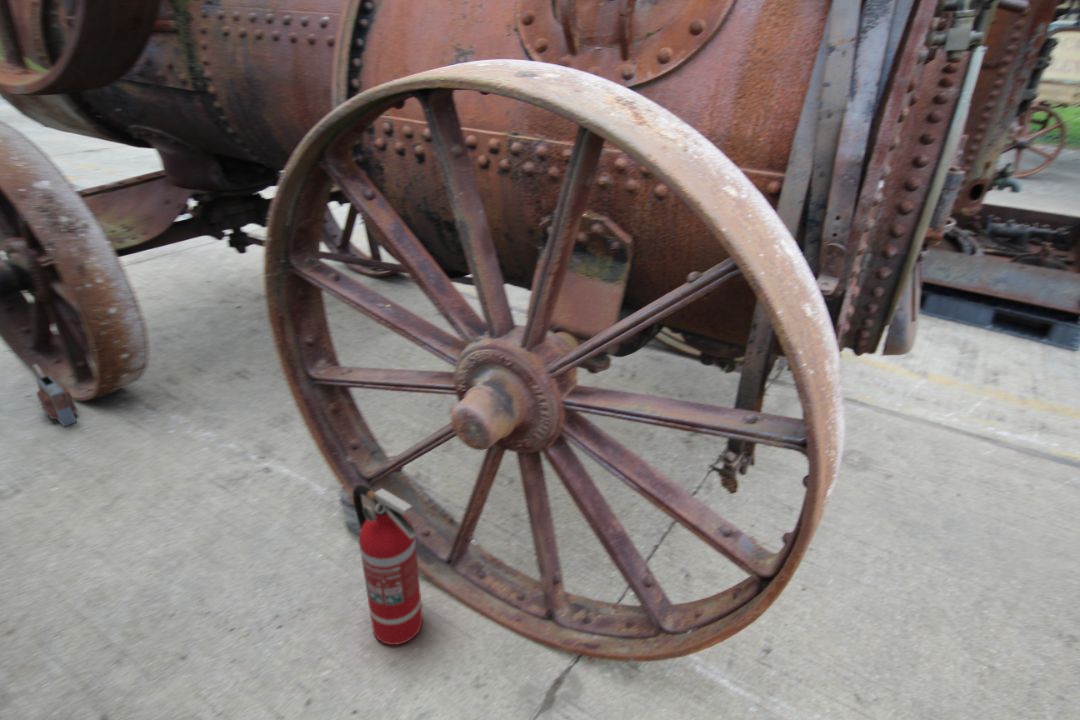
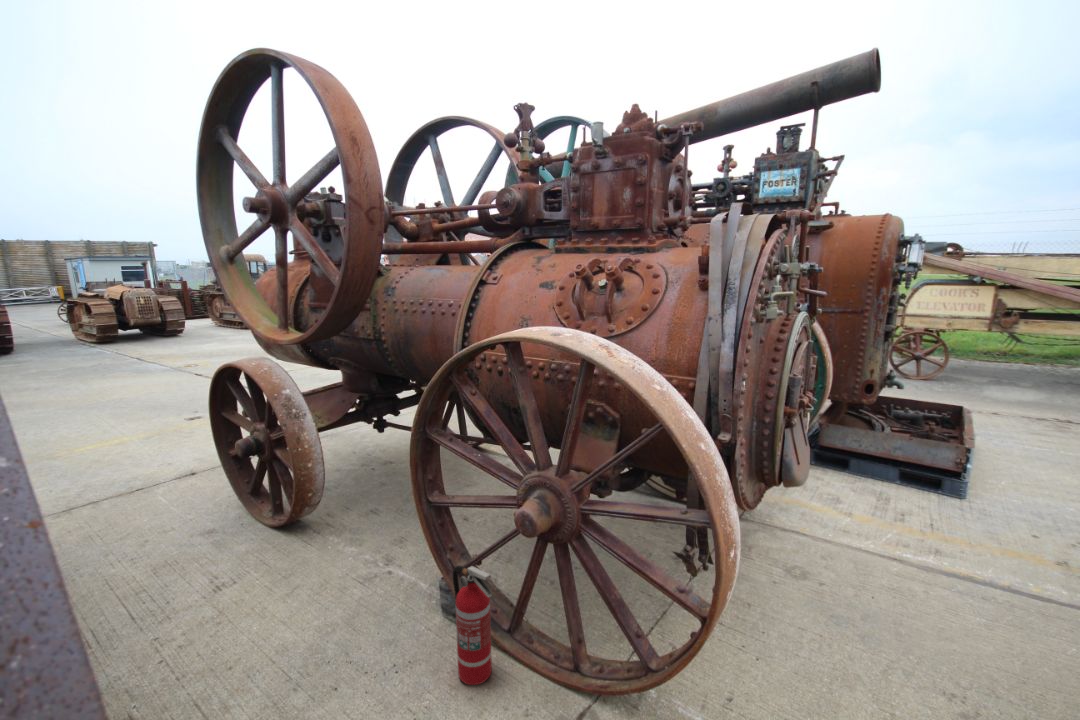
watering can: present [32,364,77,426] -> none [248,502,271,544]

